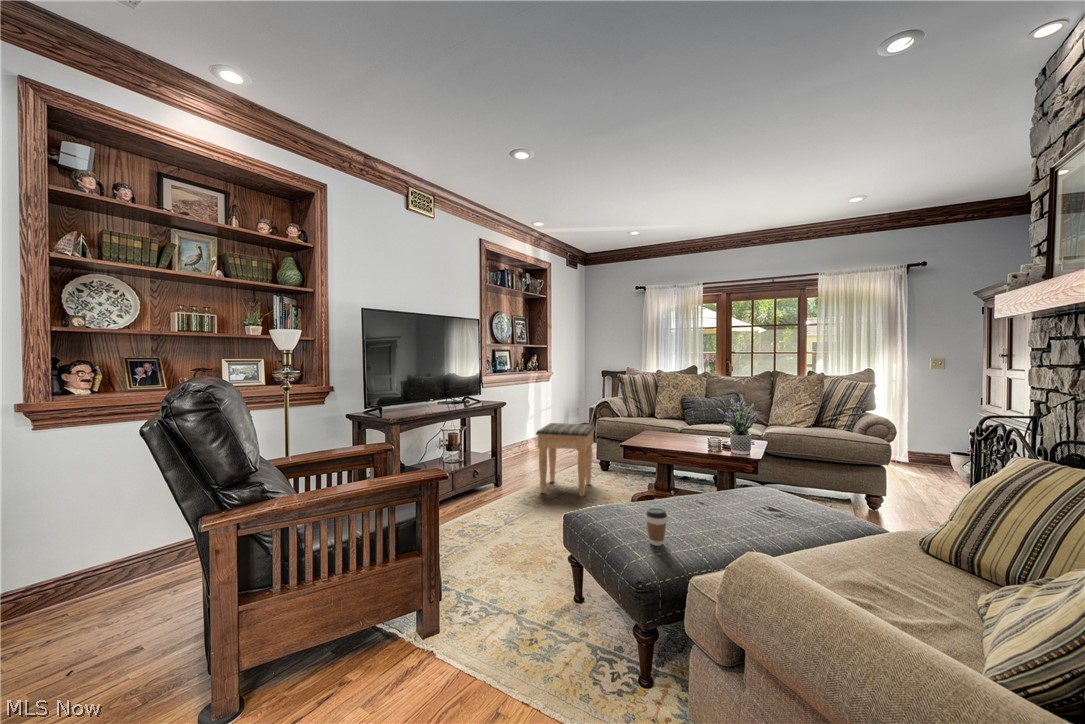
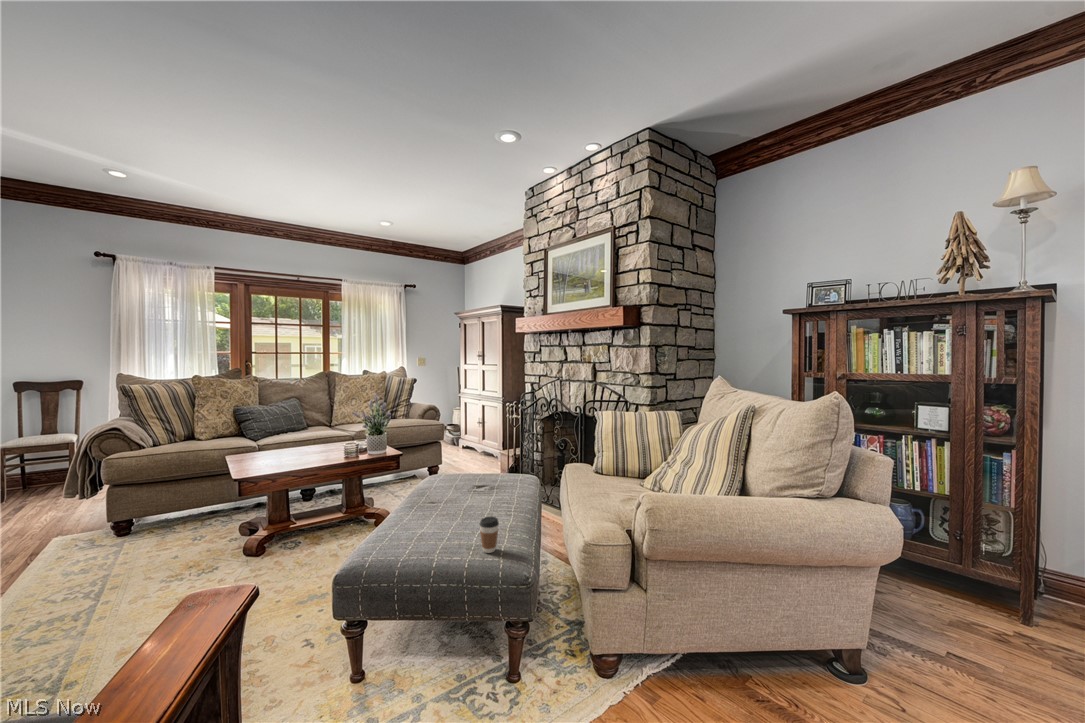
footstool: present [536,423,595,497] -> none [34,470,170,613]

